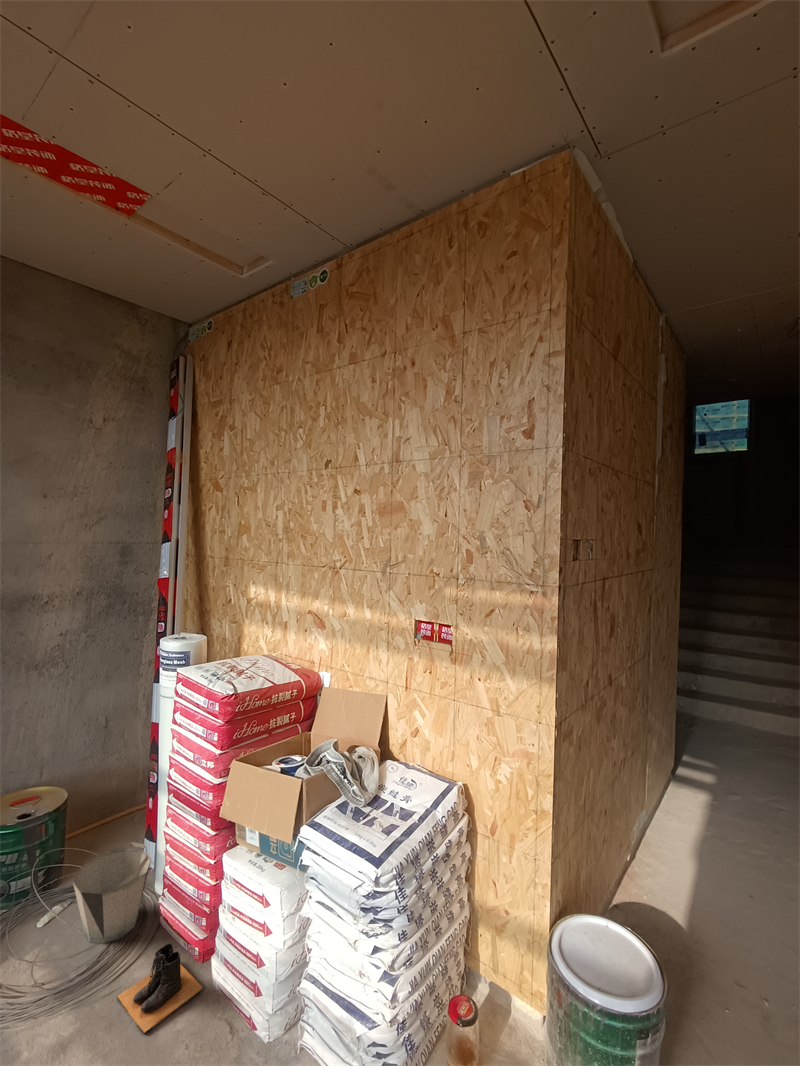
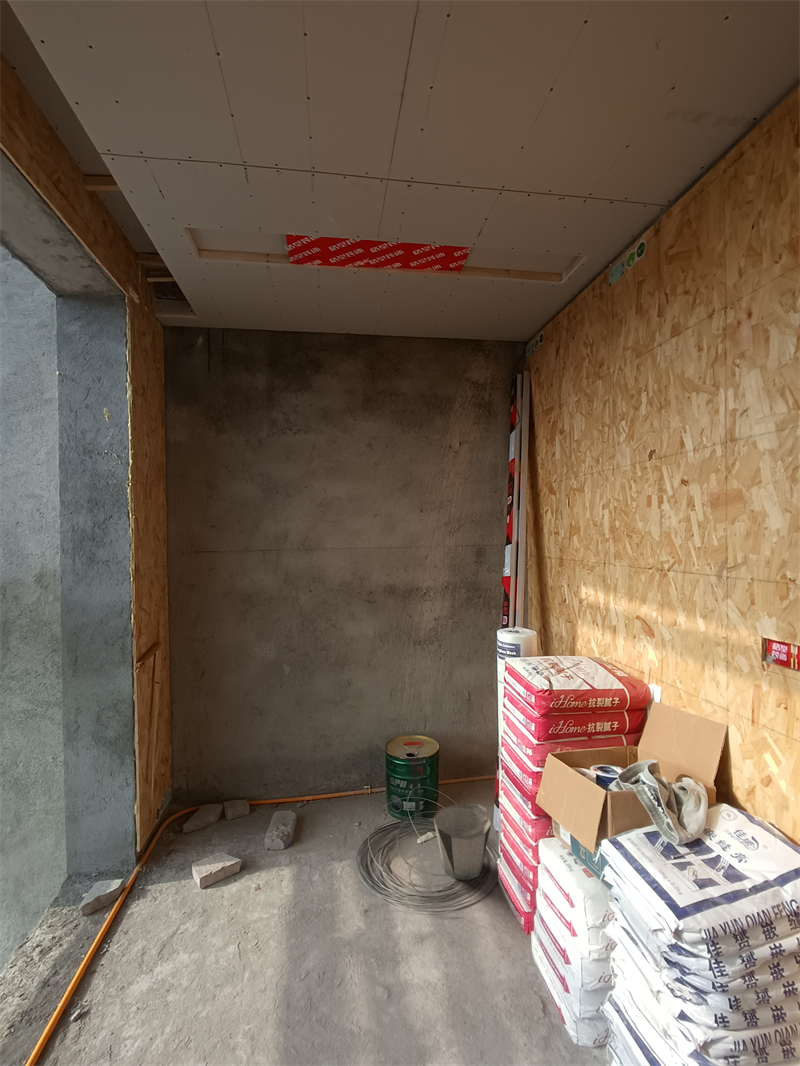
boots: present [117,943,203,1034] -> none [457,901,523,967]

